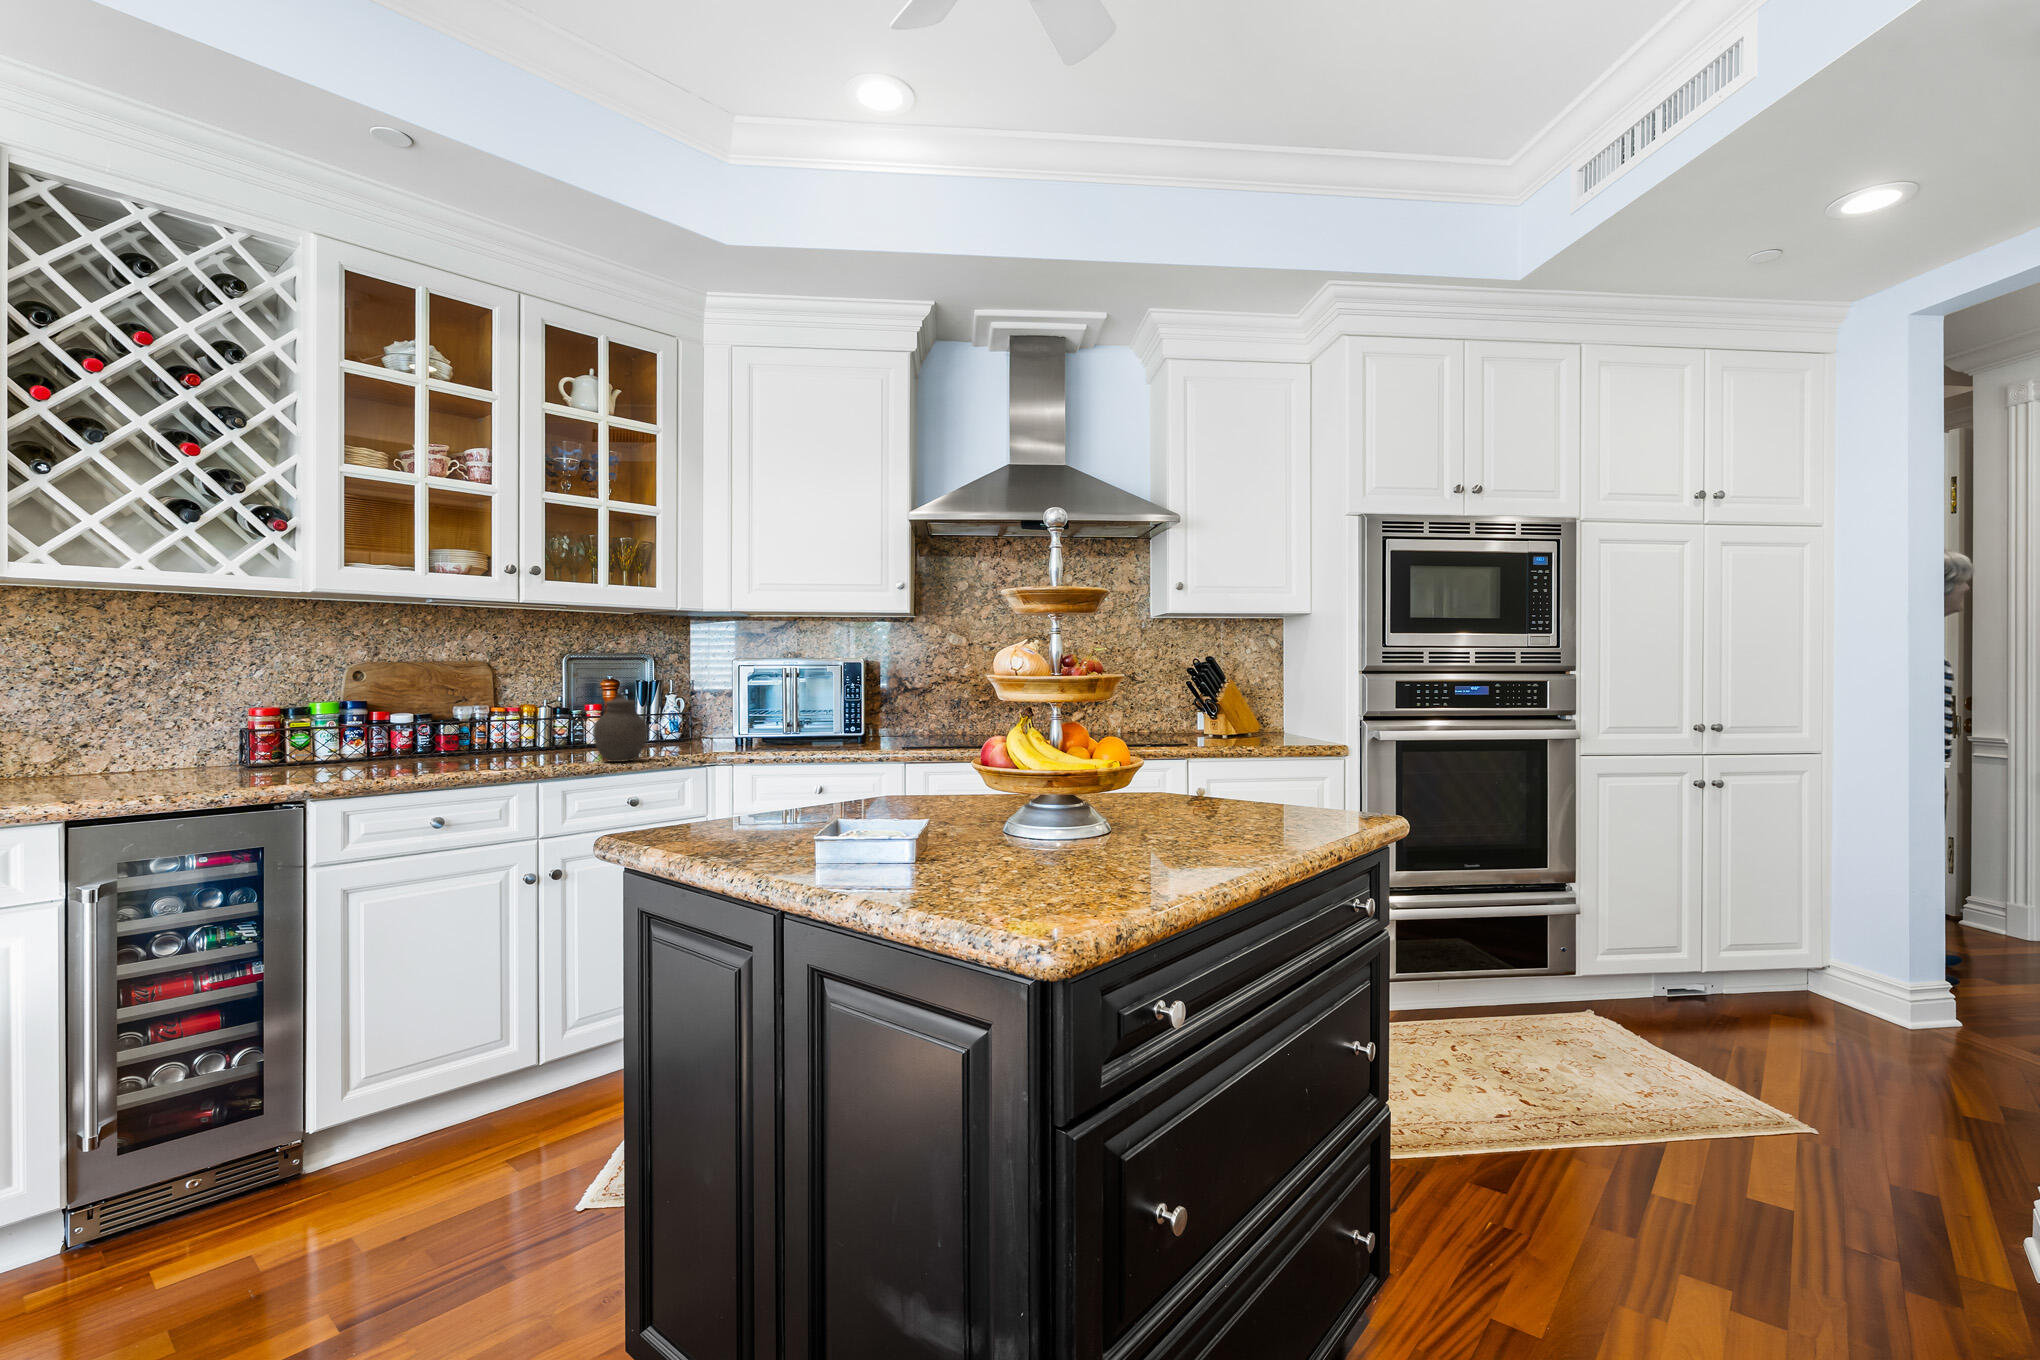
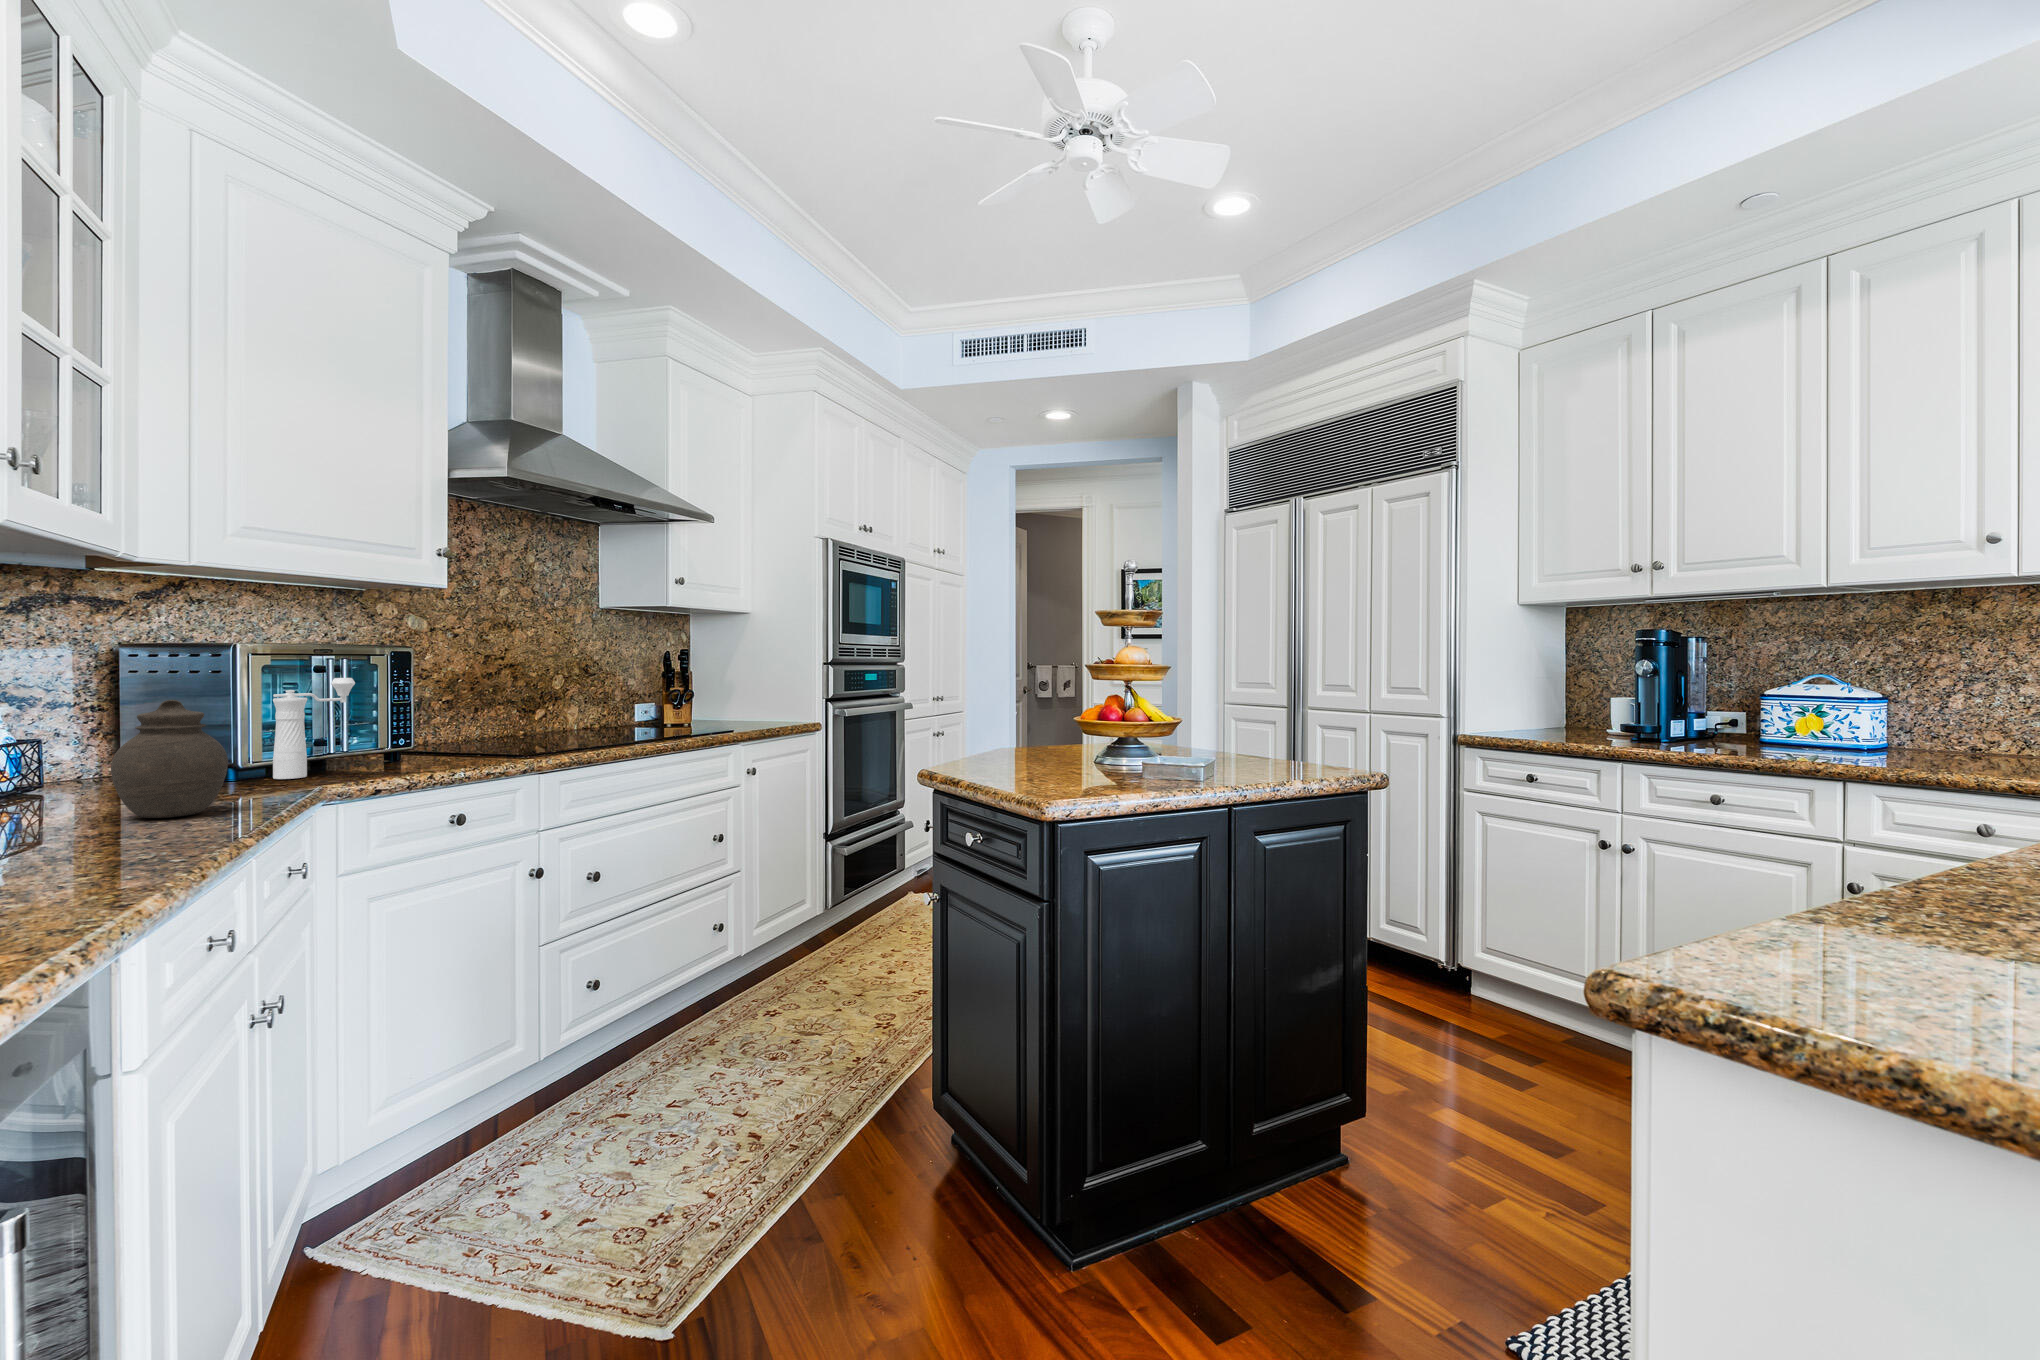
pepper mill: none [759,682,812,749] -> present [273,678,355,779]

